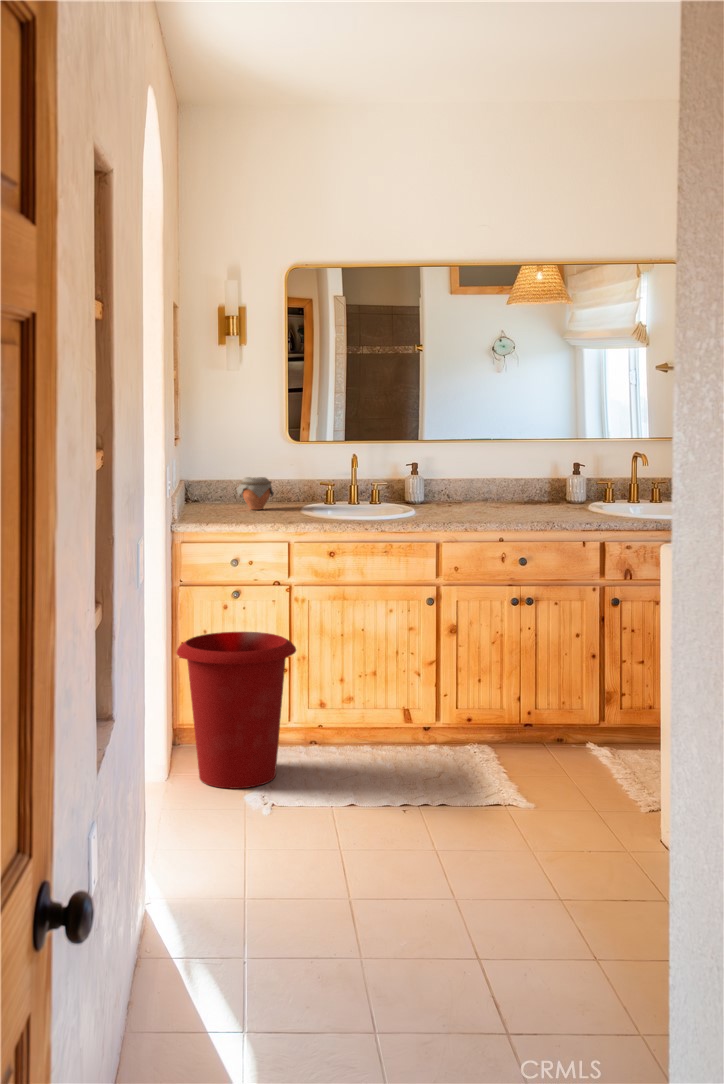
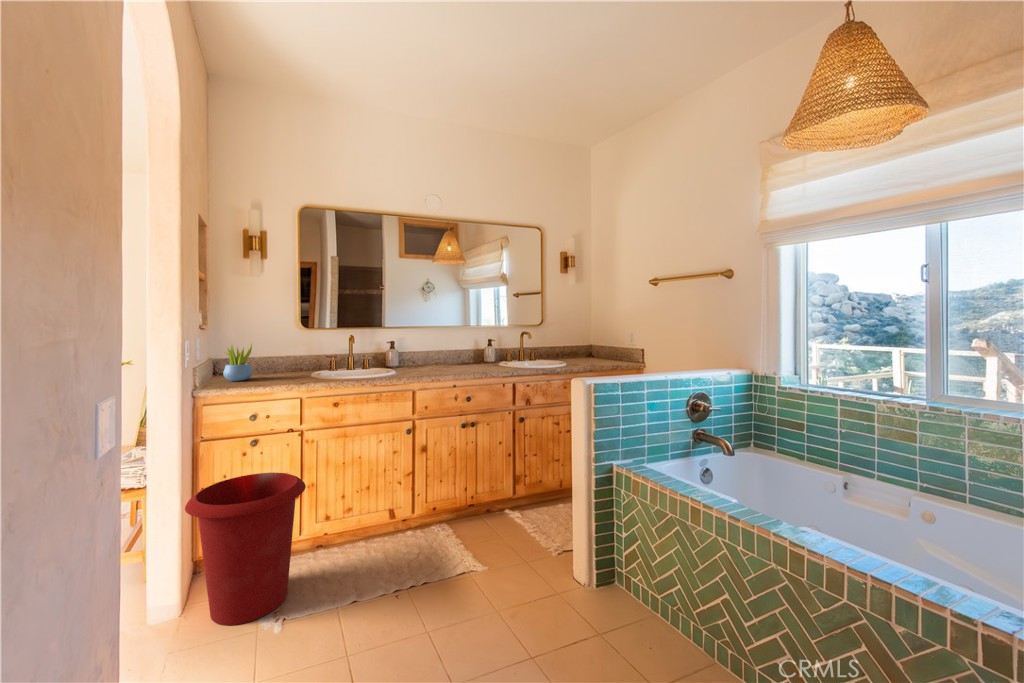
succulent plant: none [200,466,232,516] -> present [223,344,253,381]
jar: present [237,477,274,510] -> none [258,351,289,374]

